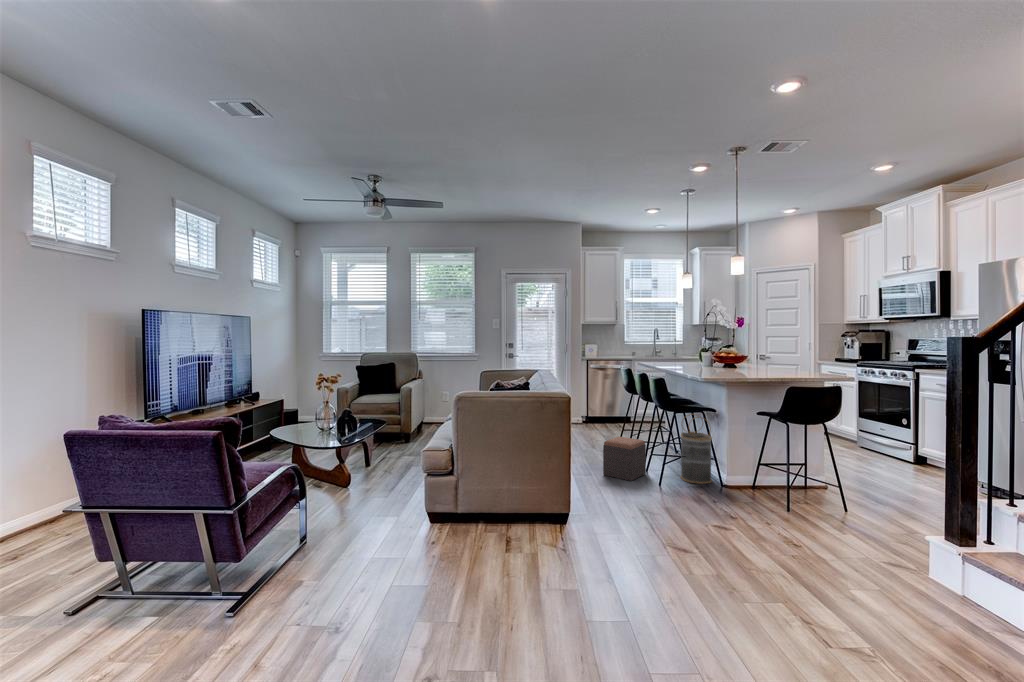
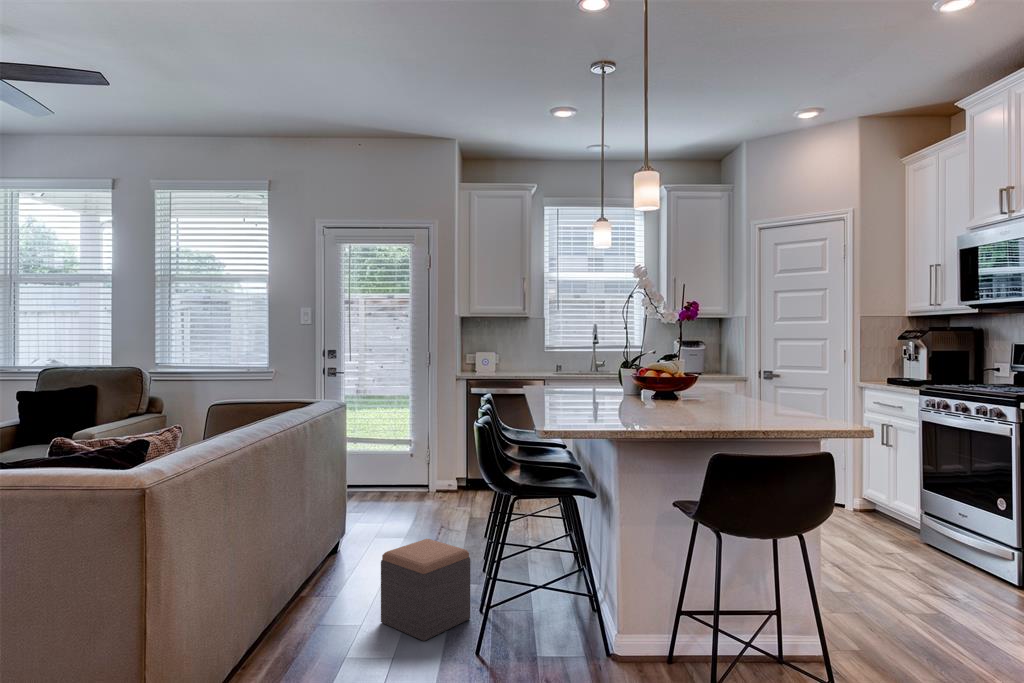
basket: present [681,414,712,484] -> none [535,496,594,649]

